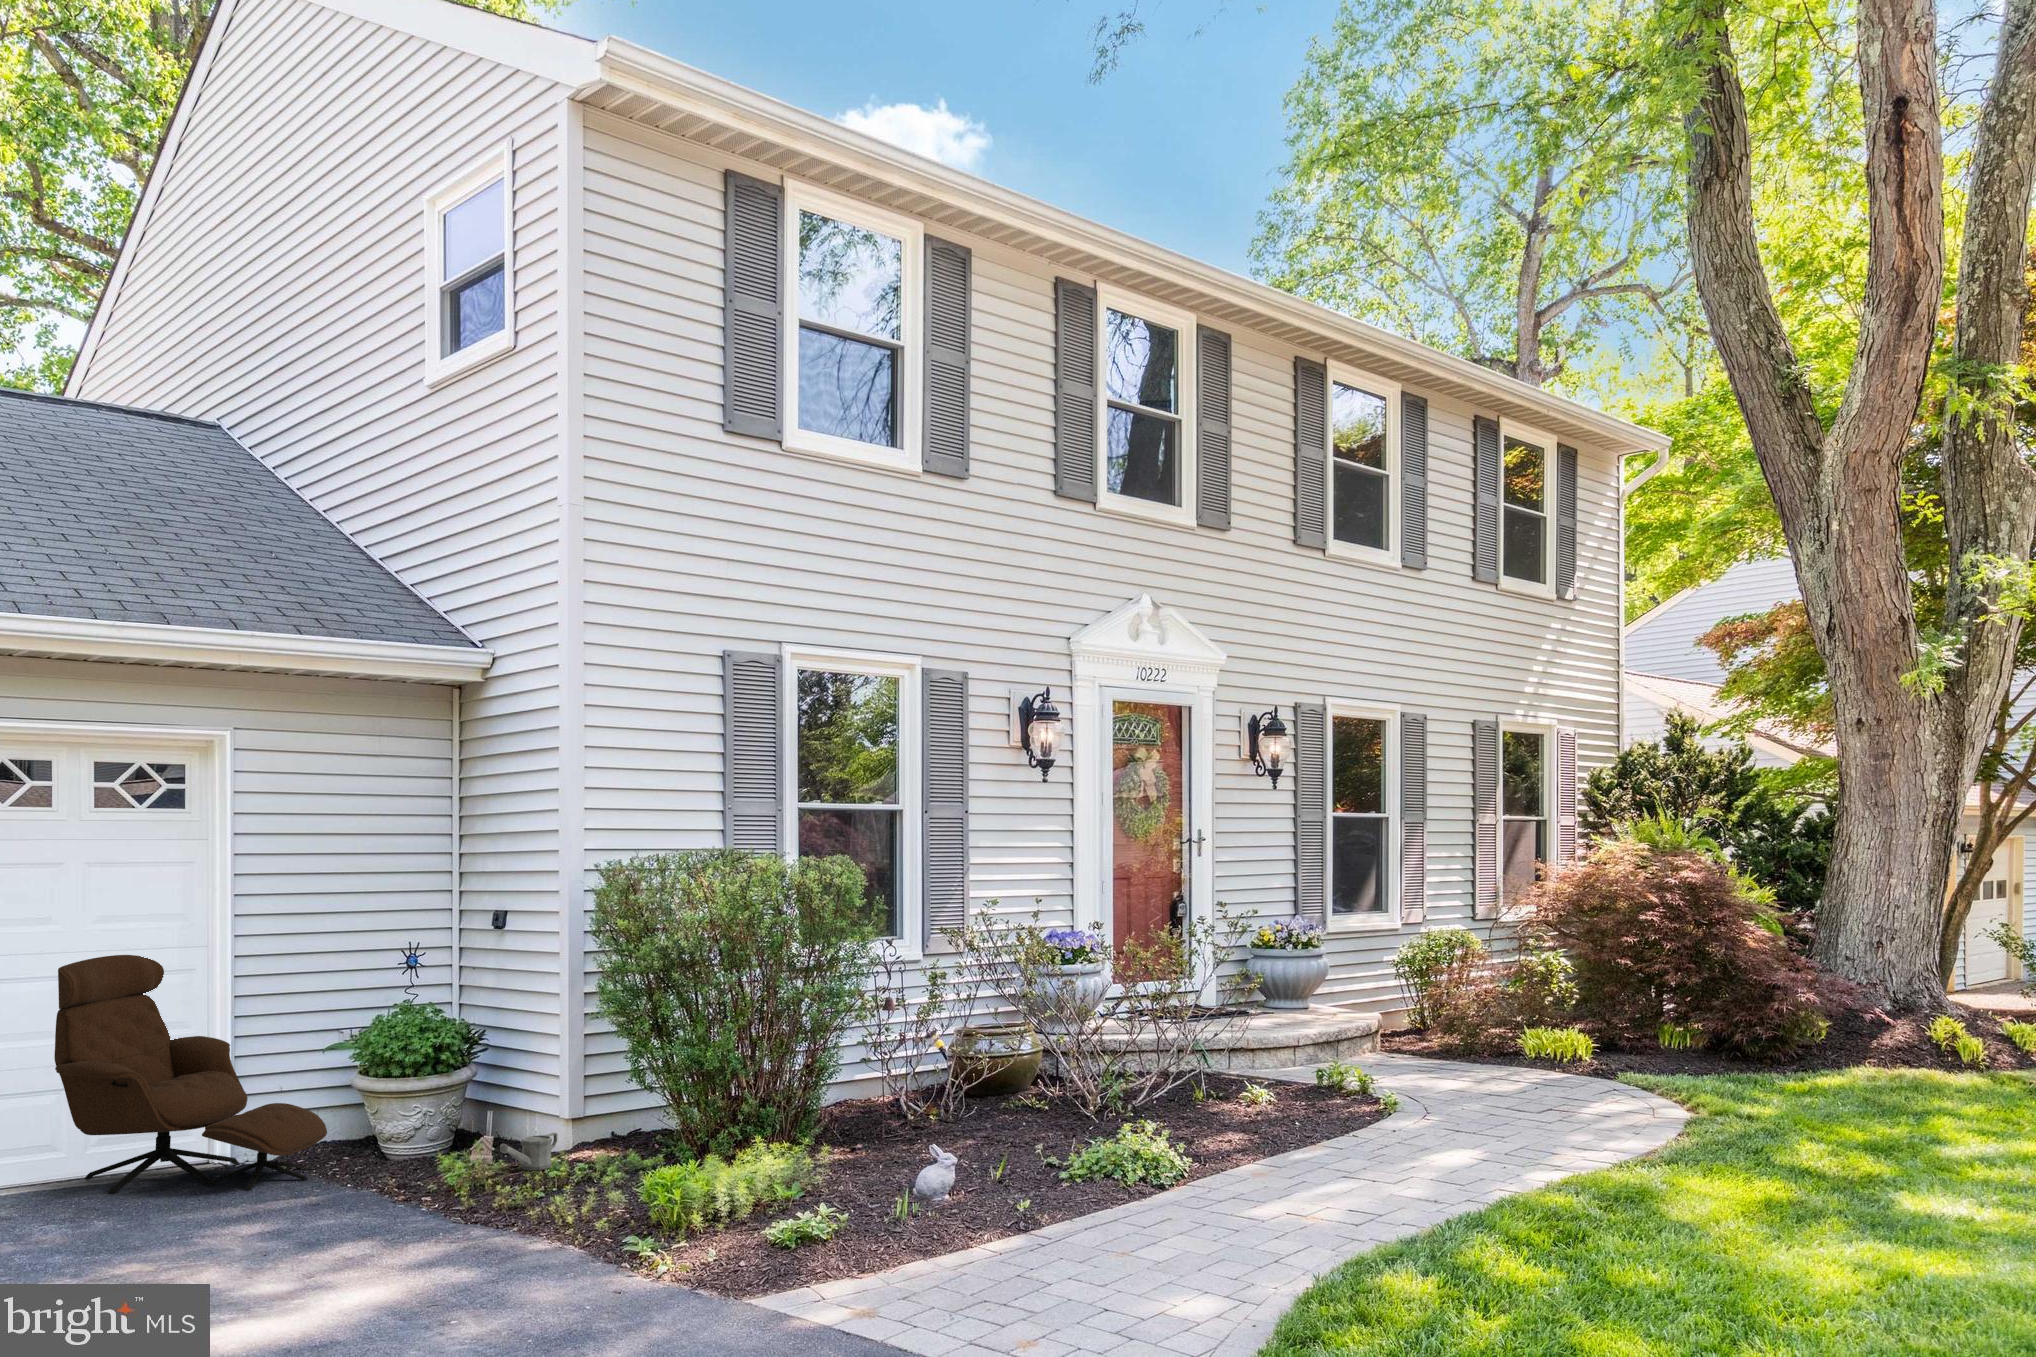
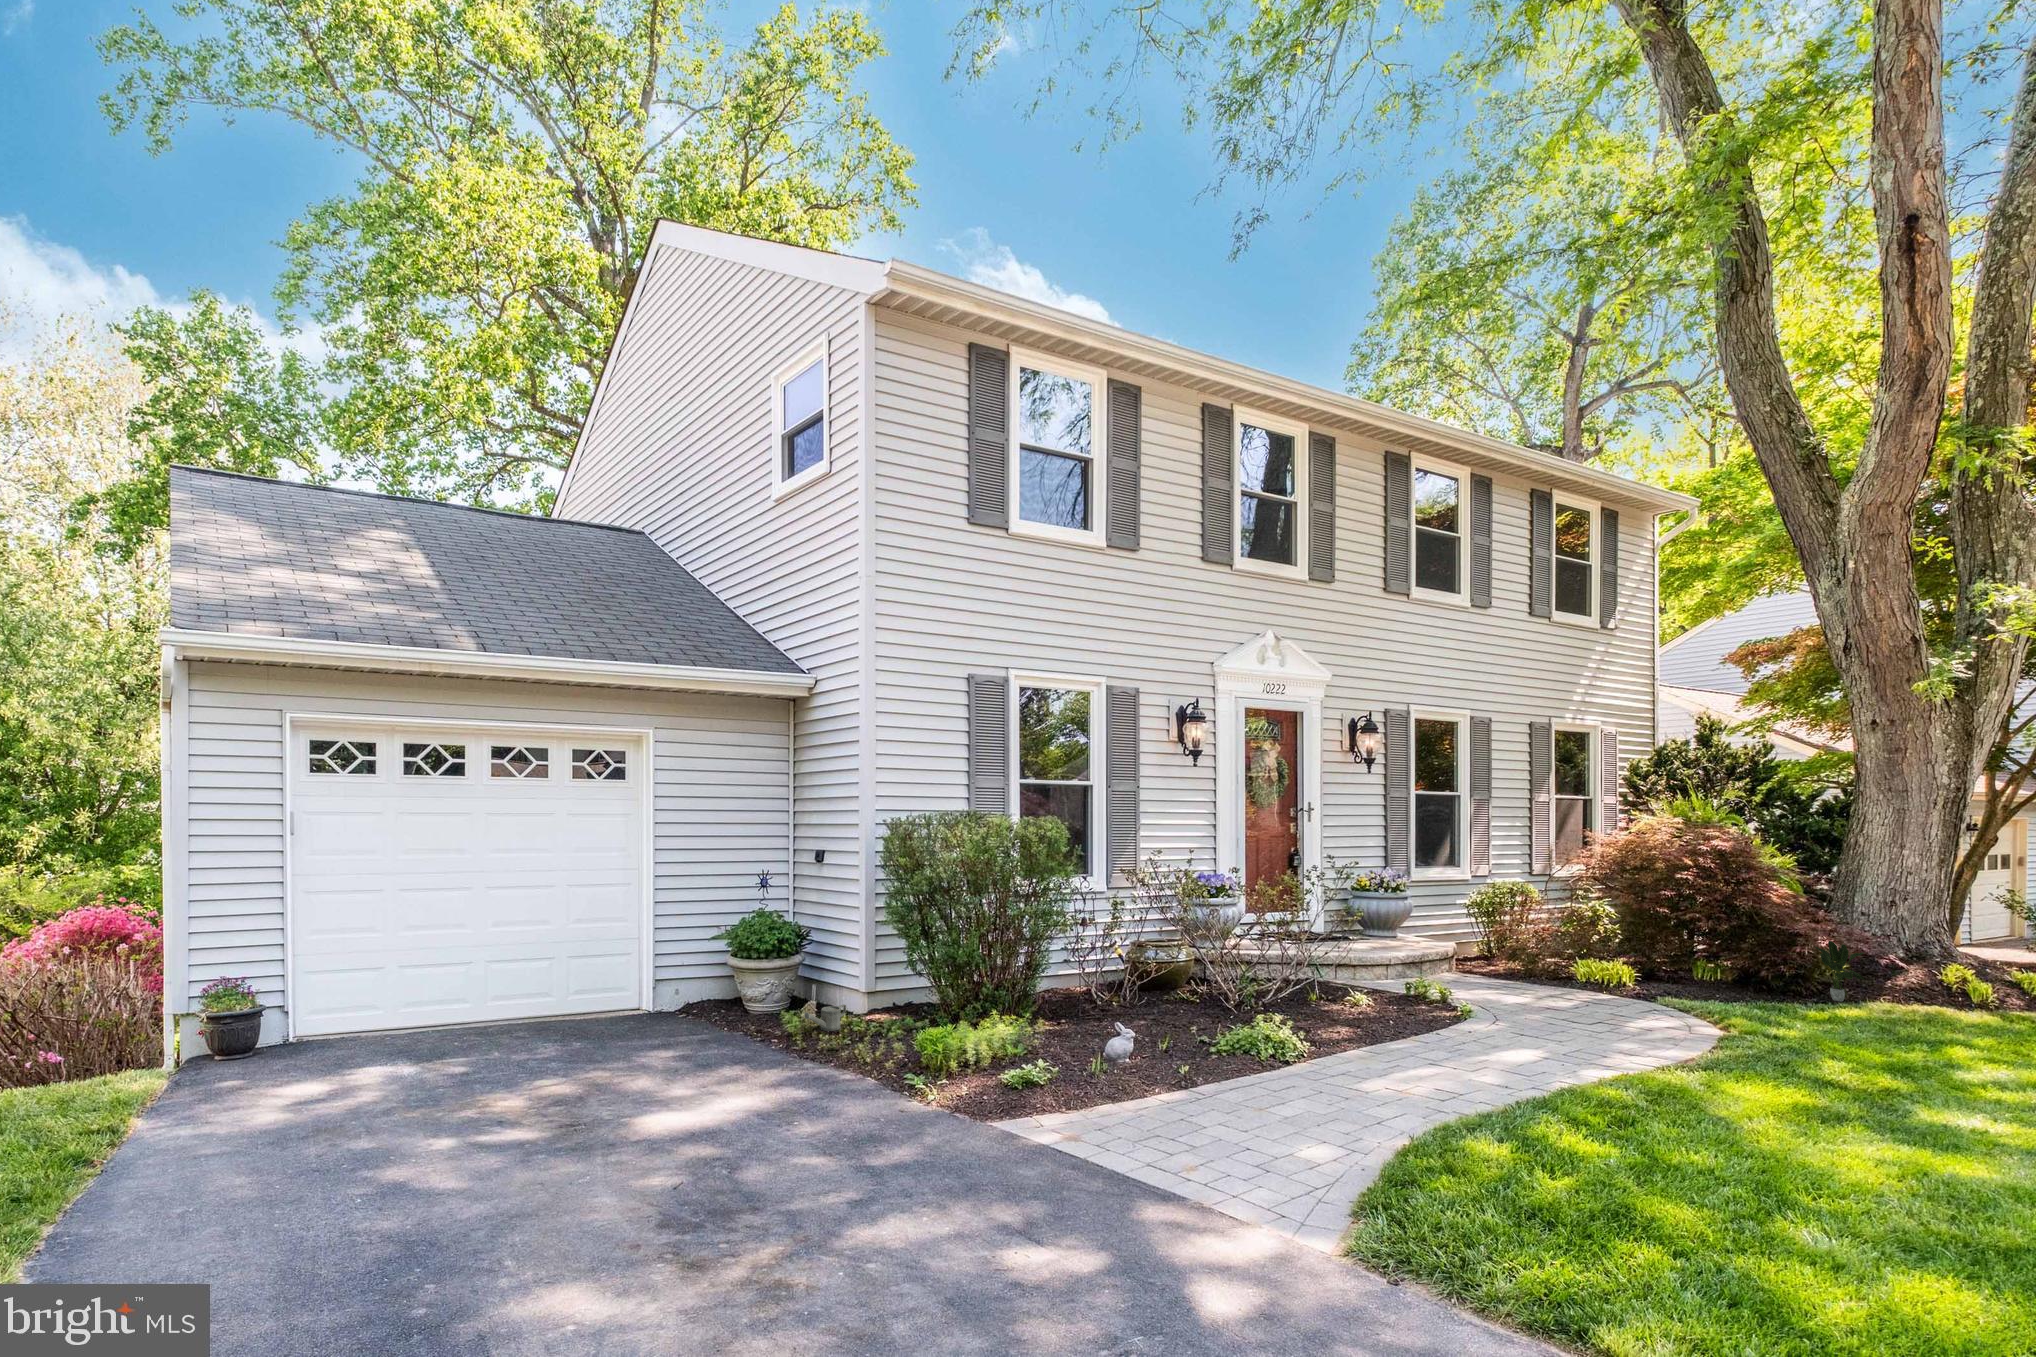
lounge chair: present [54,955,327,1195] -> none [539,872,703,1034]
potted plant: none [1790,988,1843,1062] -> present [1815,941,1865,1002]

